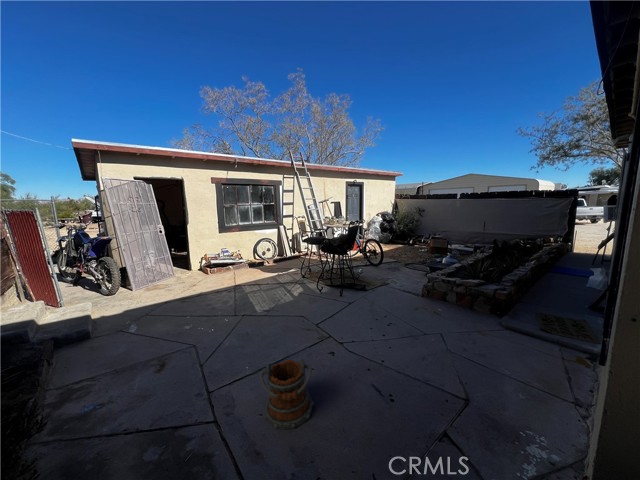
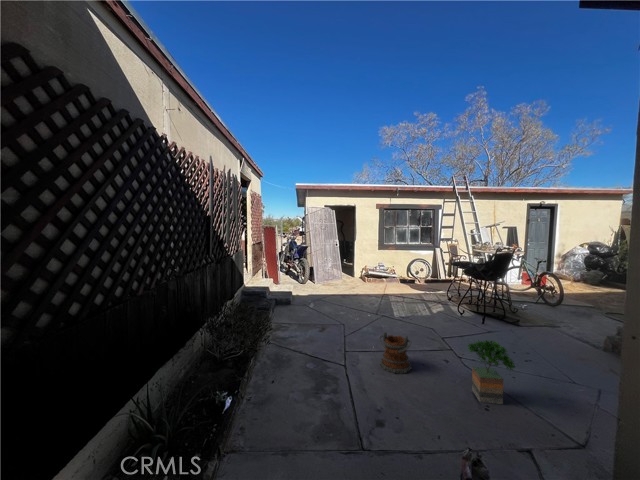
potted tree: none [387,334,452,425] -> present [468,340,515,404]

